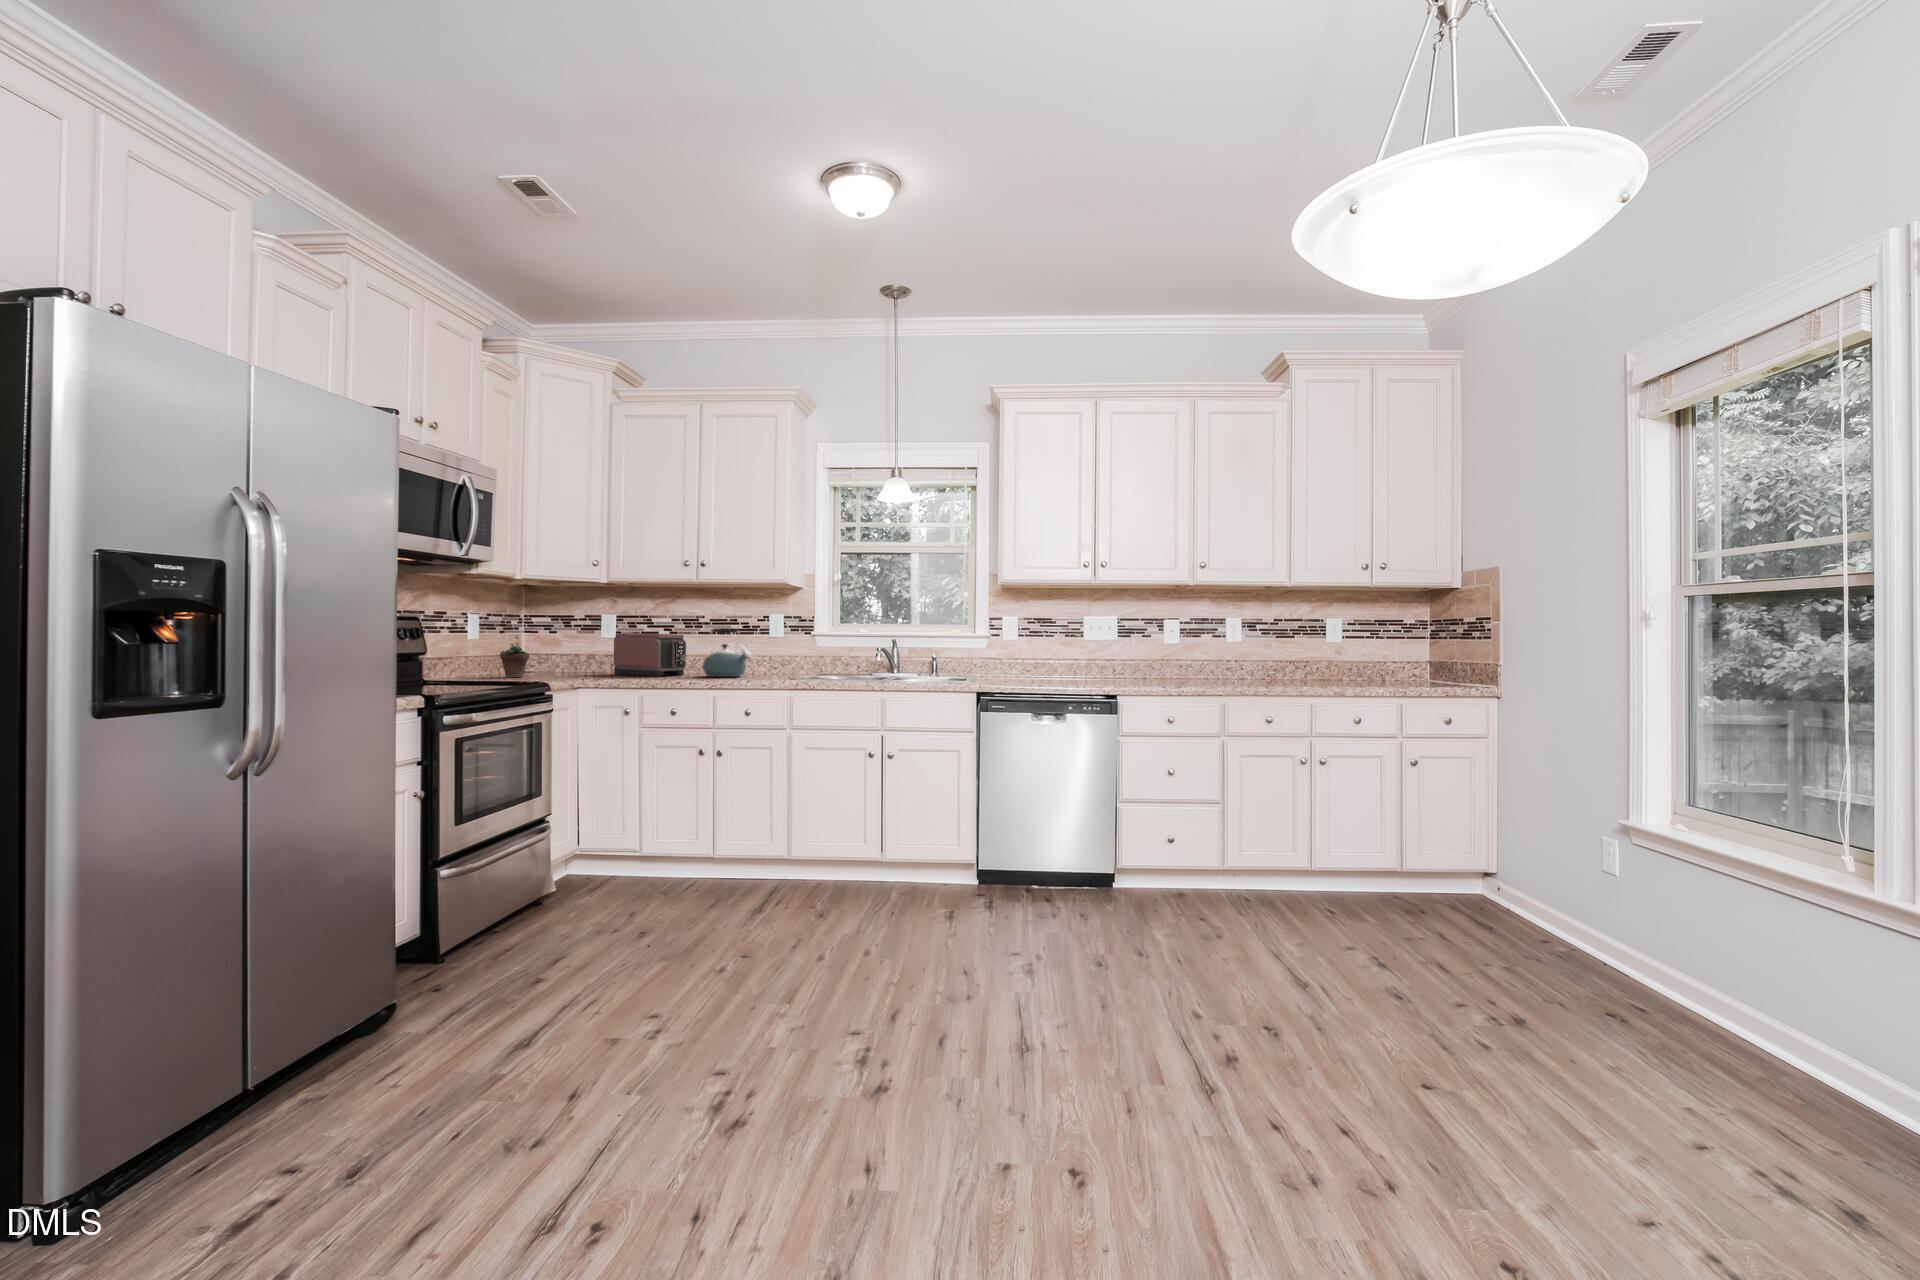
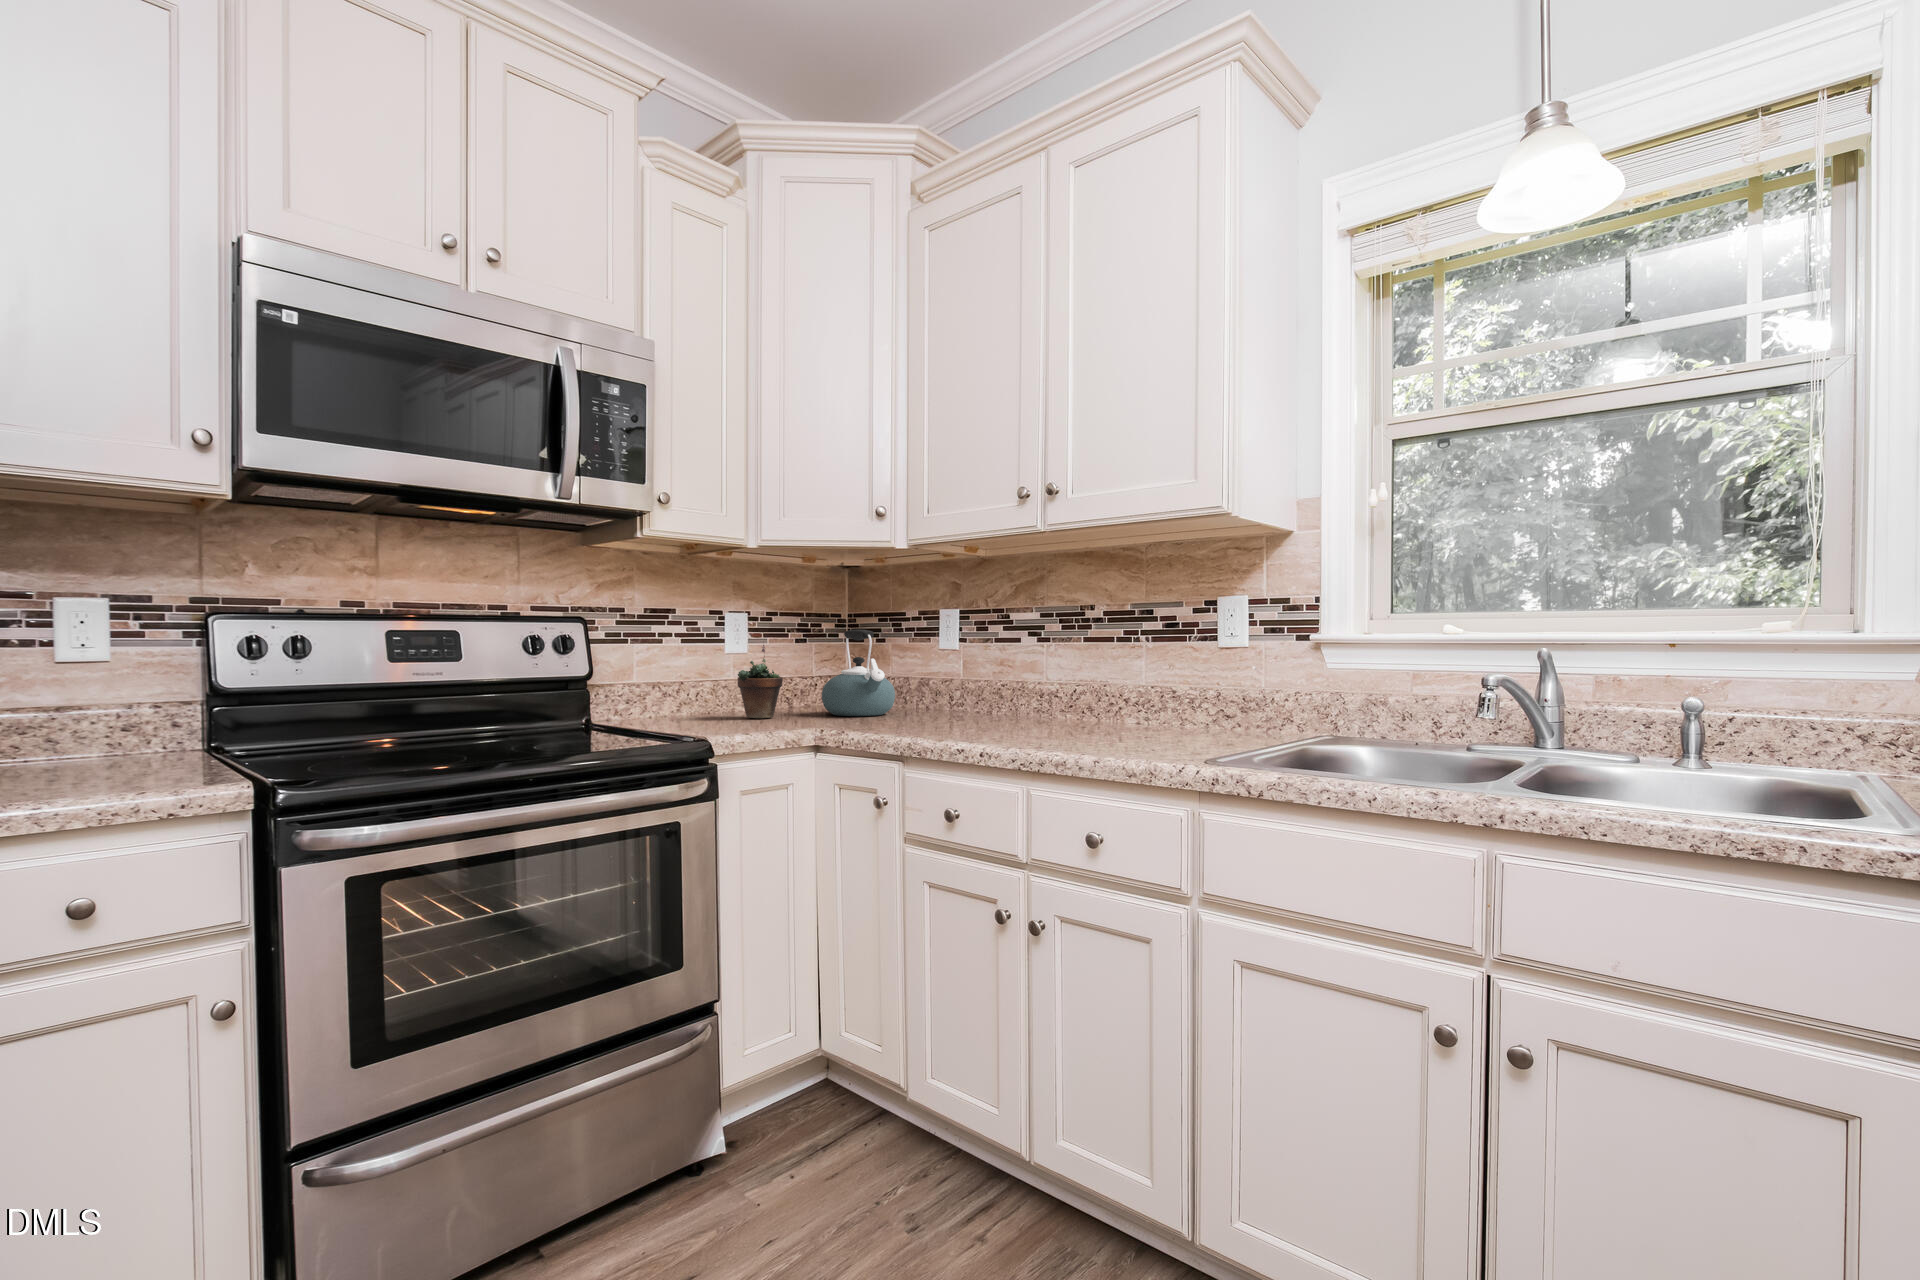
kettle: present [703,628,751,677] -> present [822,630,895,716]
toaster: present [614,633,686,677] -> none [922,641,1037,729]

